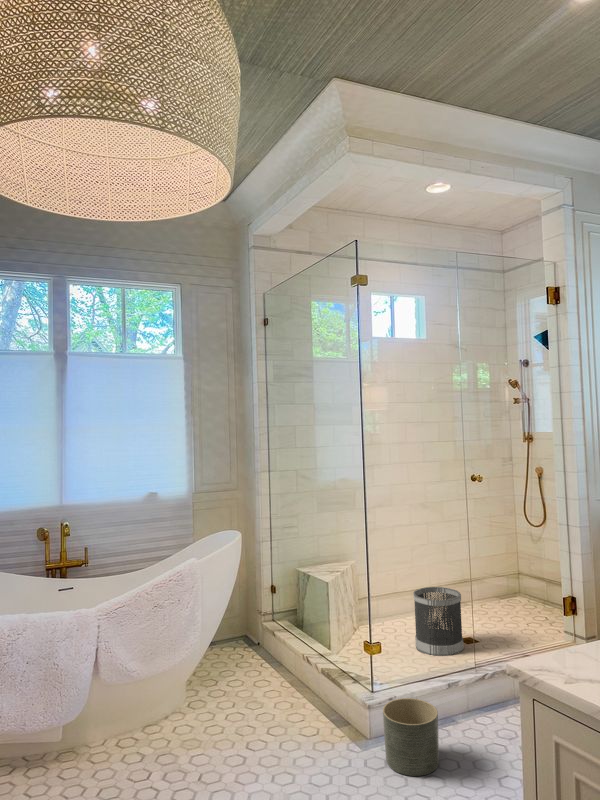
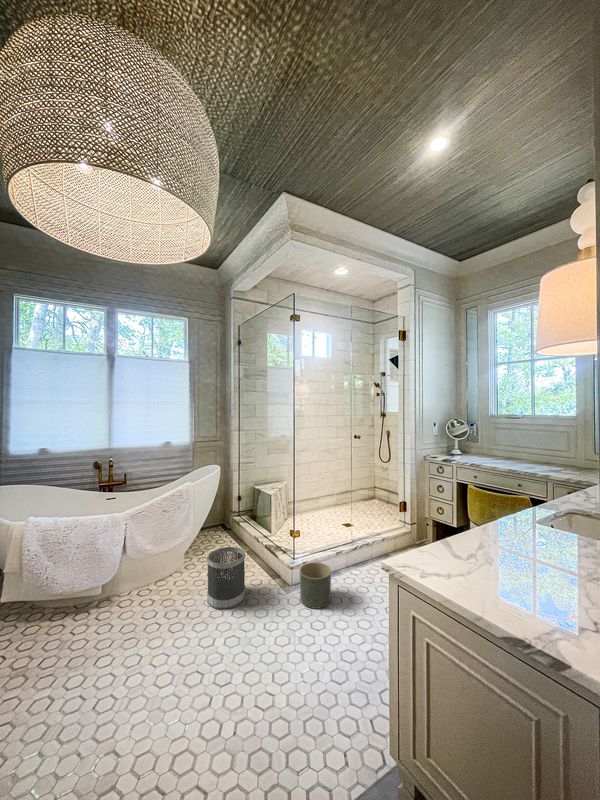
wastebasket: present [413,587,464,656] -> present [207,547,245,609]

